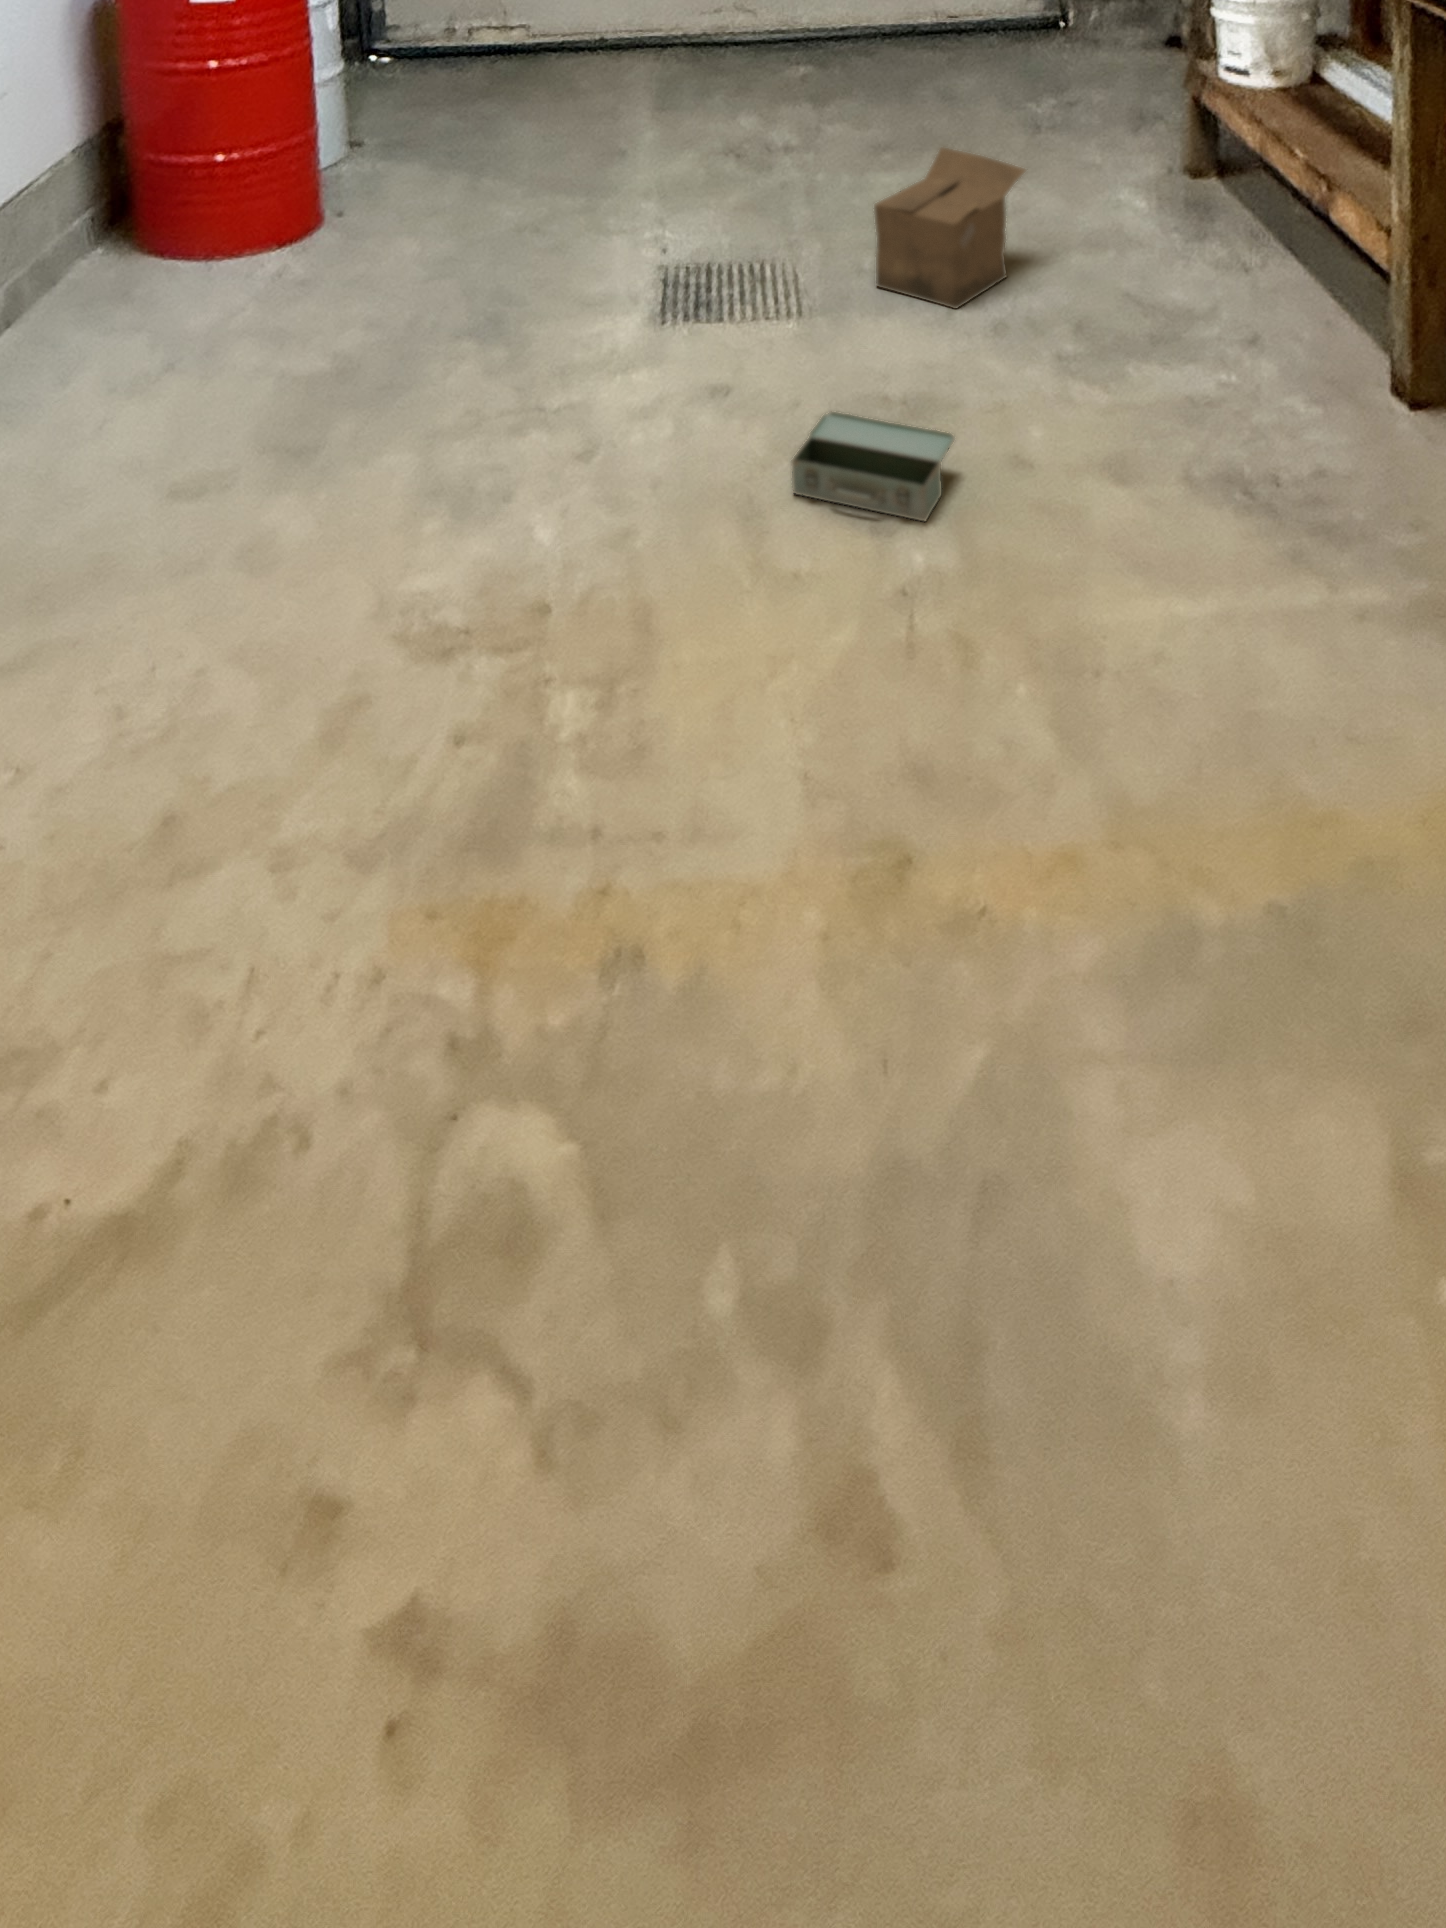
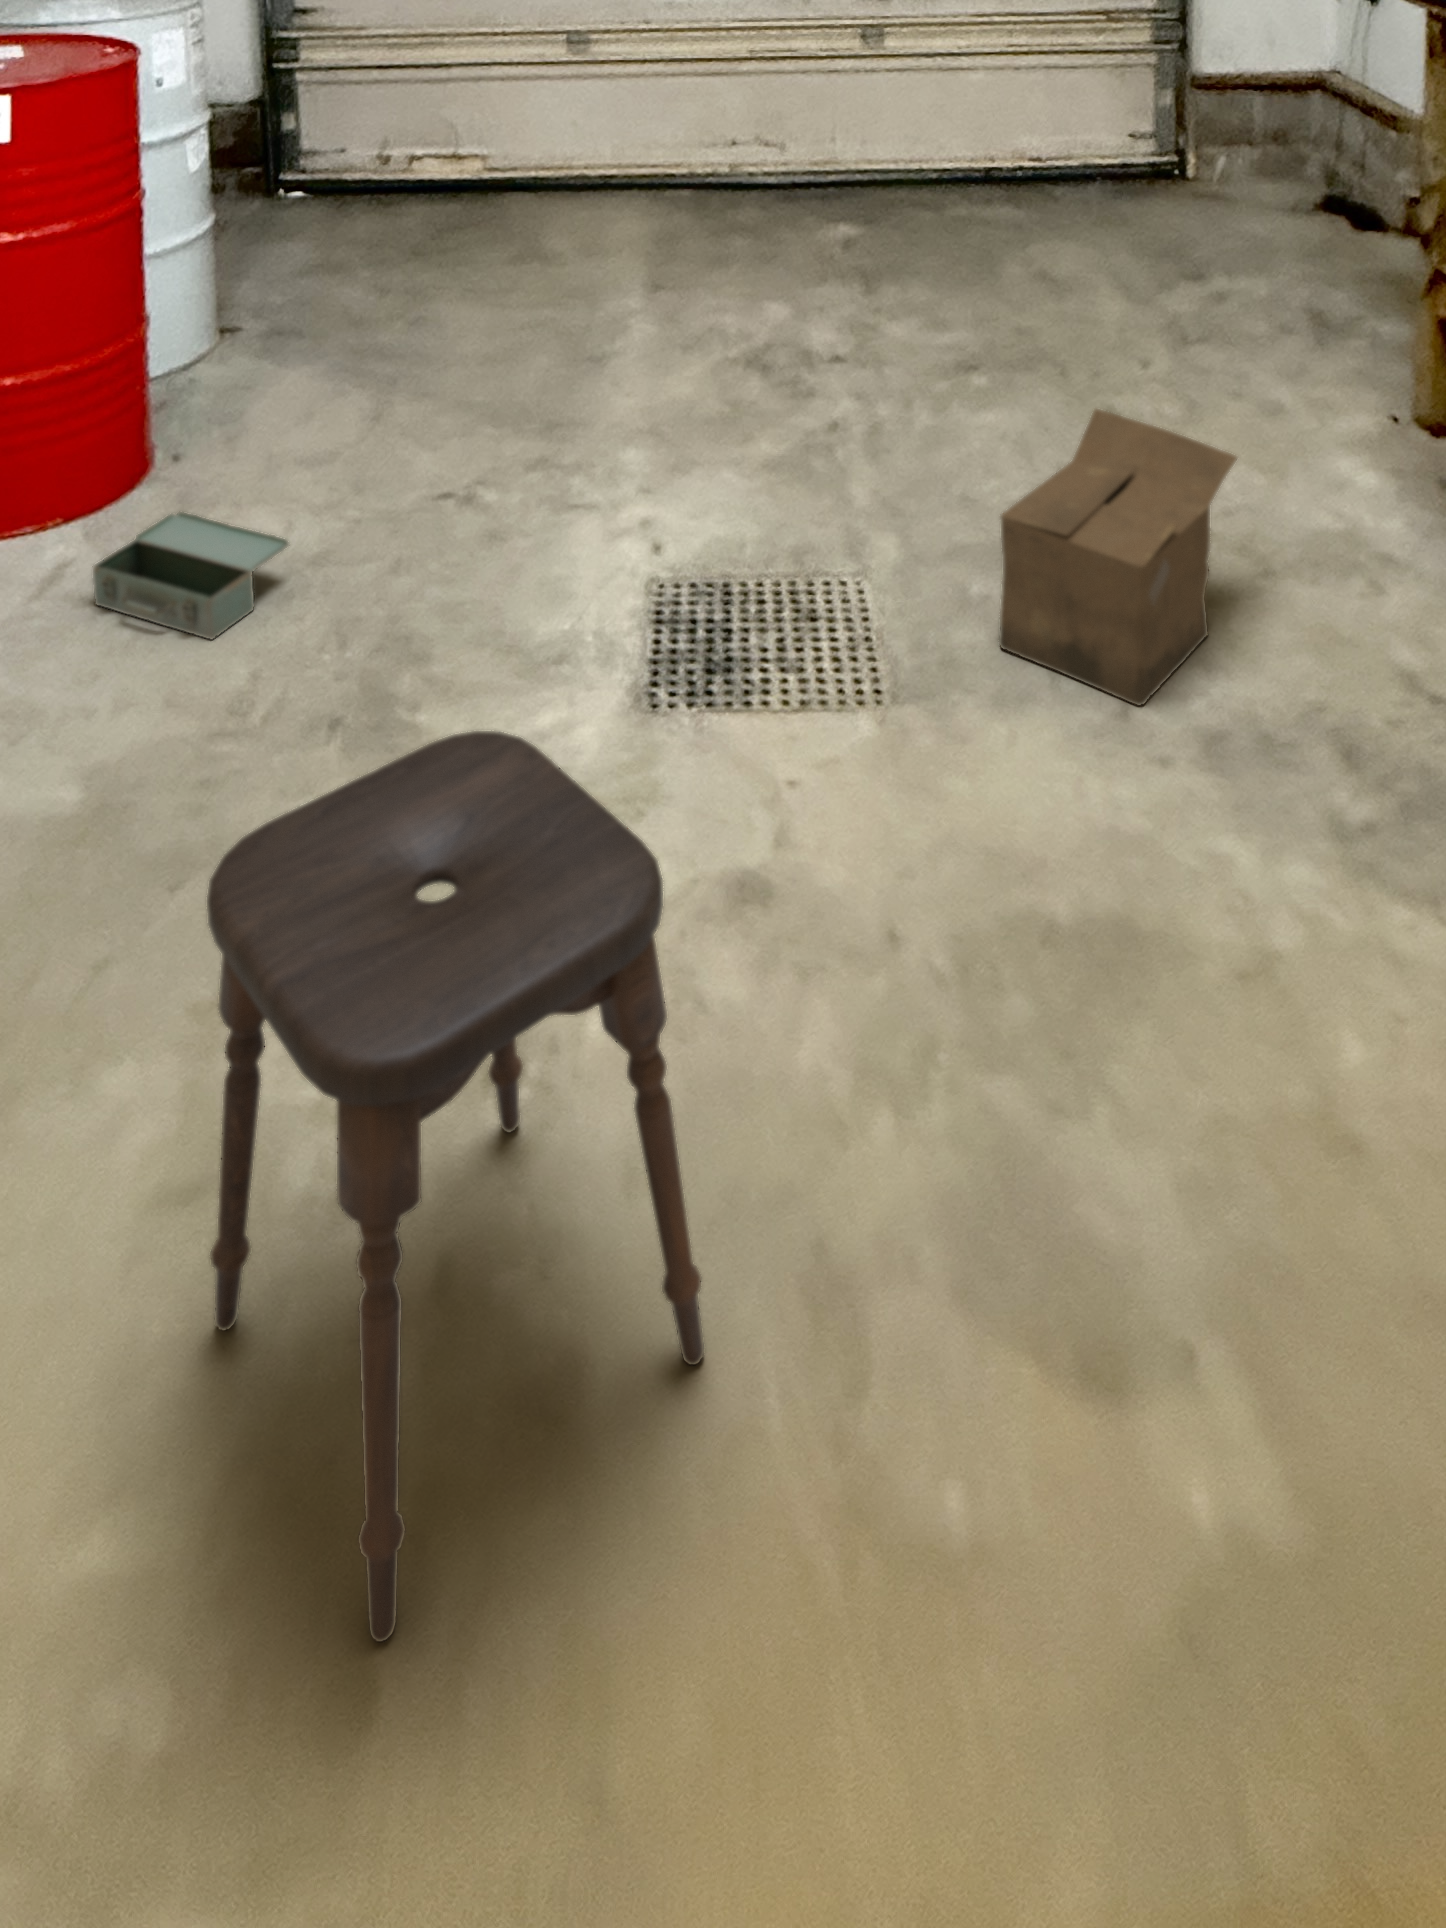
stool: none [448,257,690,597] -> present [207,731,704,1642]
toolbox: present [792,412,954,521] -> present [92,512,289,639]

